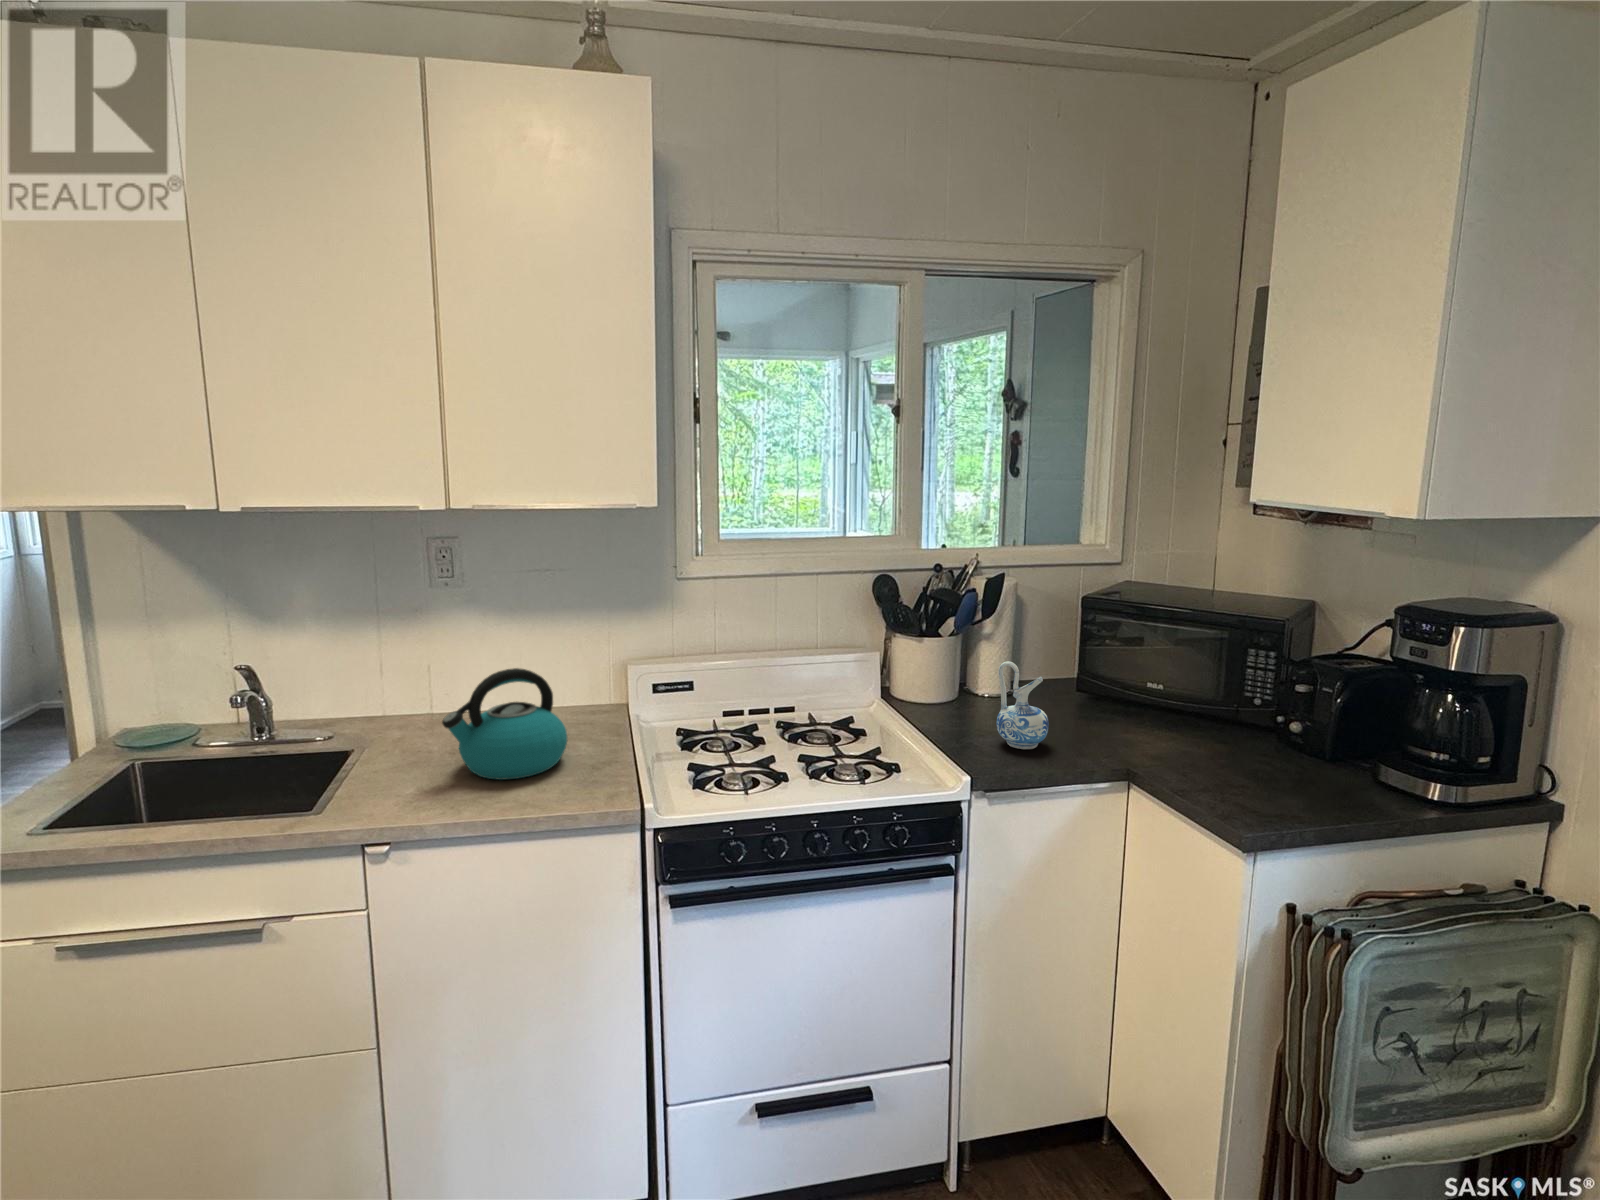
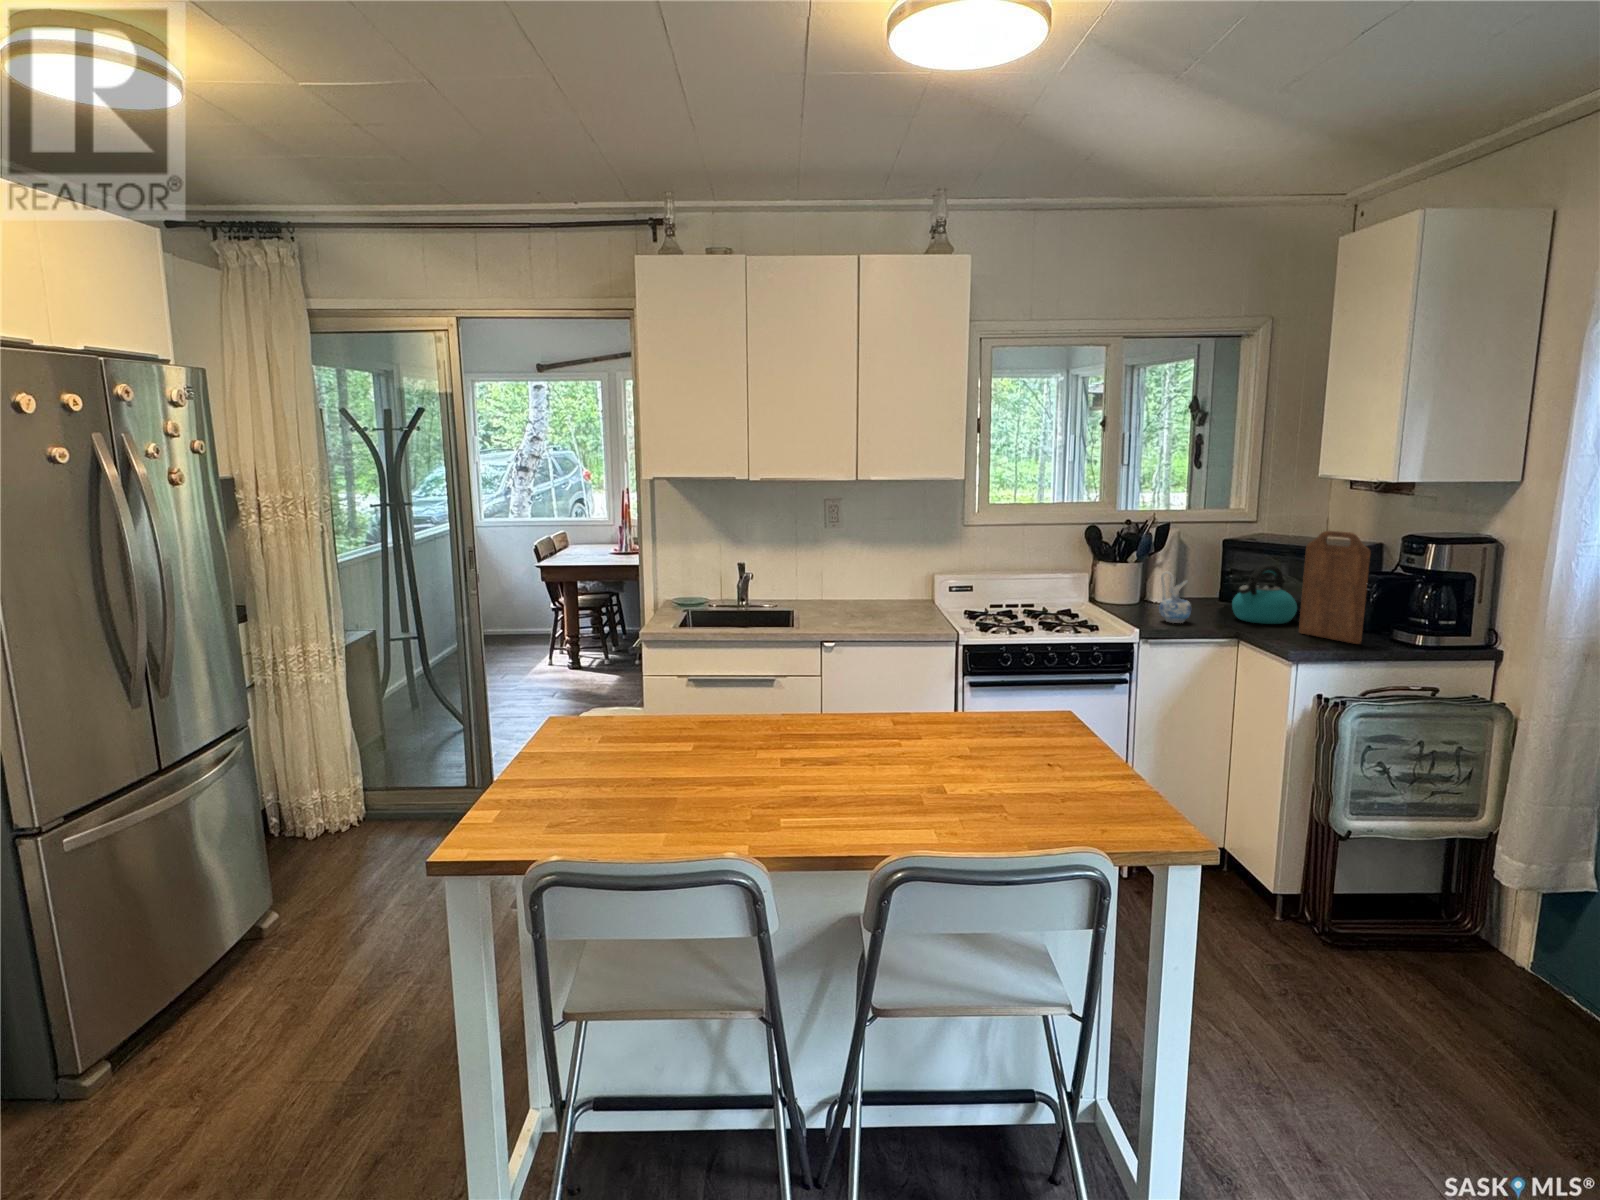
cutting board: none [1228,599,1365,802] -> present [1299,531,1371,644]
kettle: present [442,668,567,780] -> present [1232,565,1297,624]

